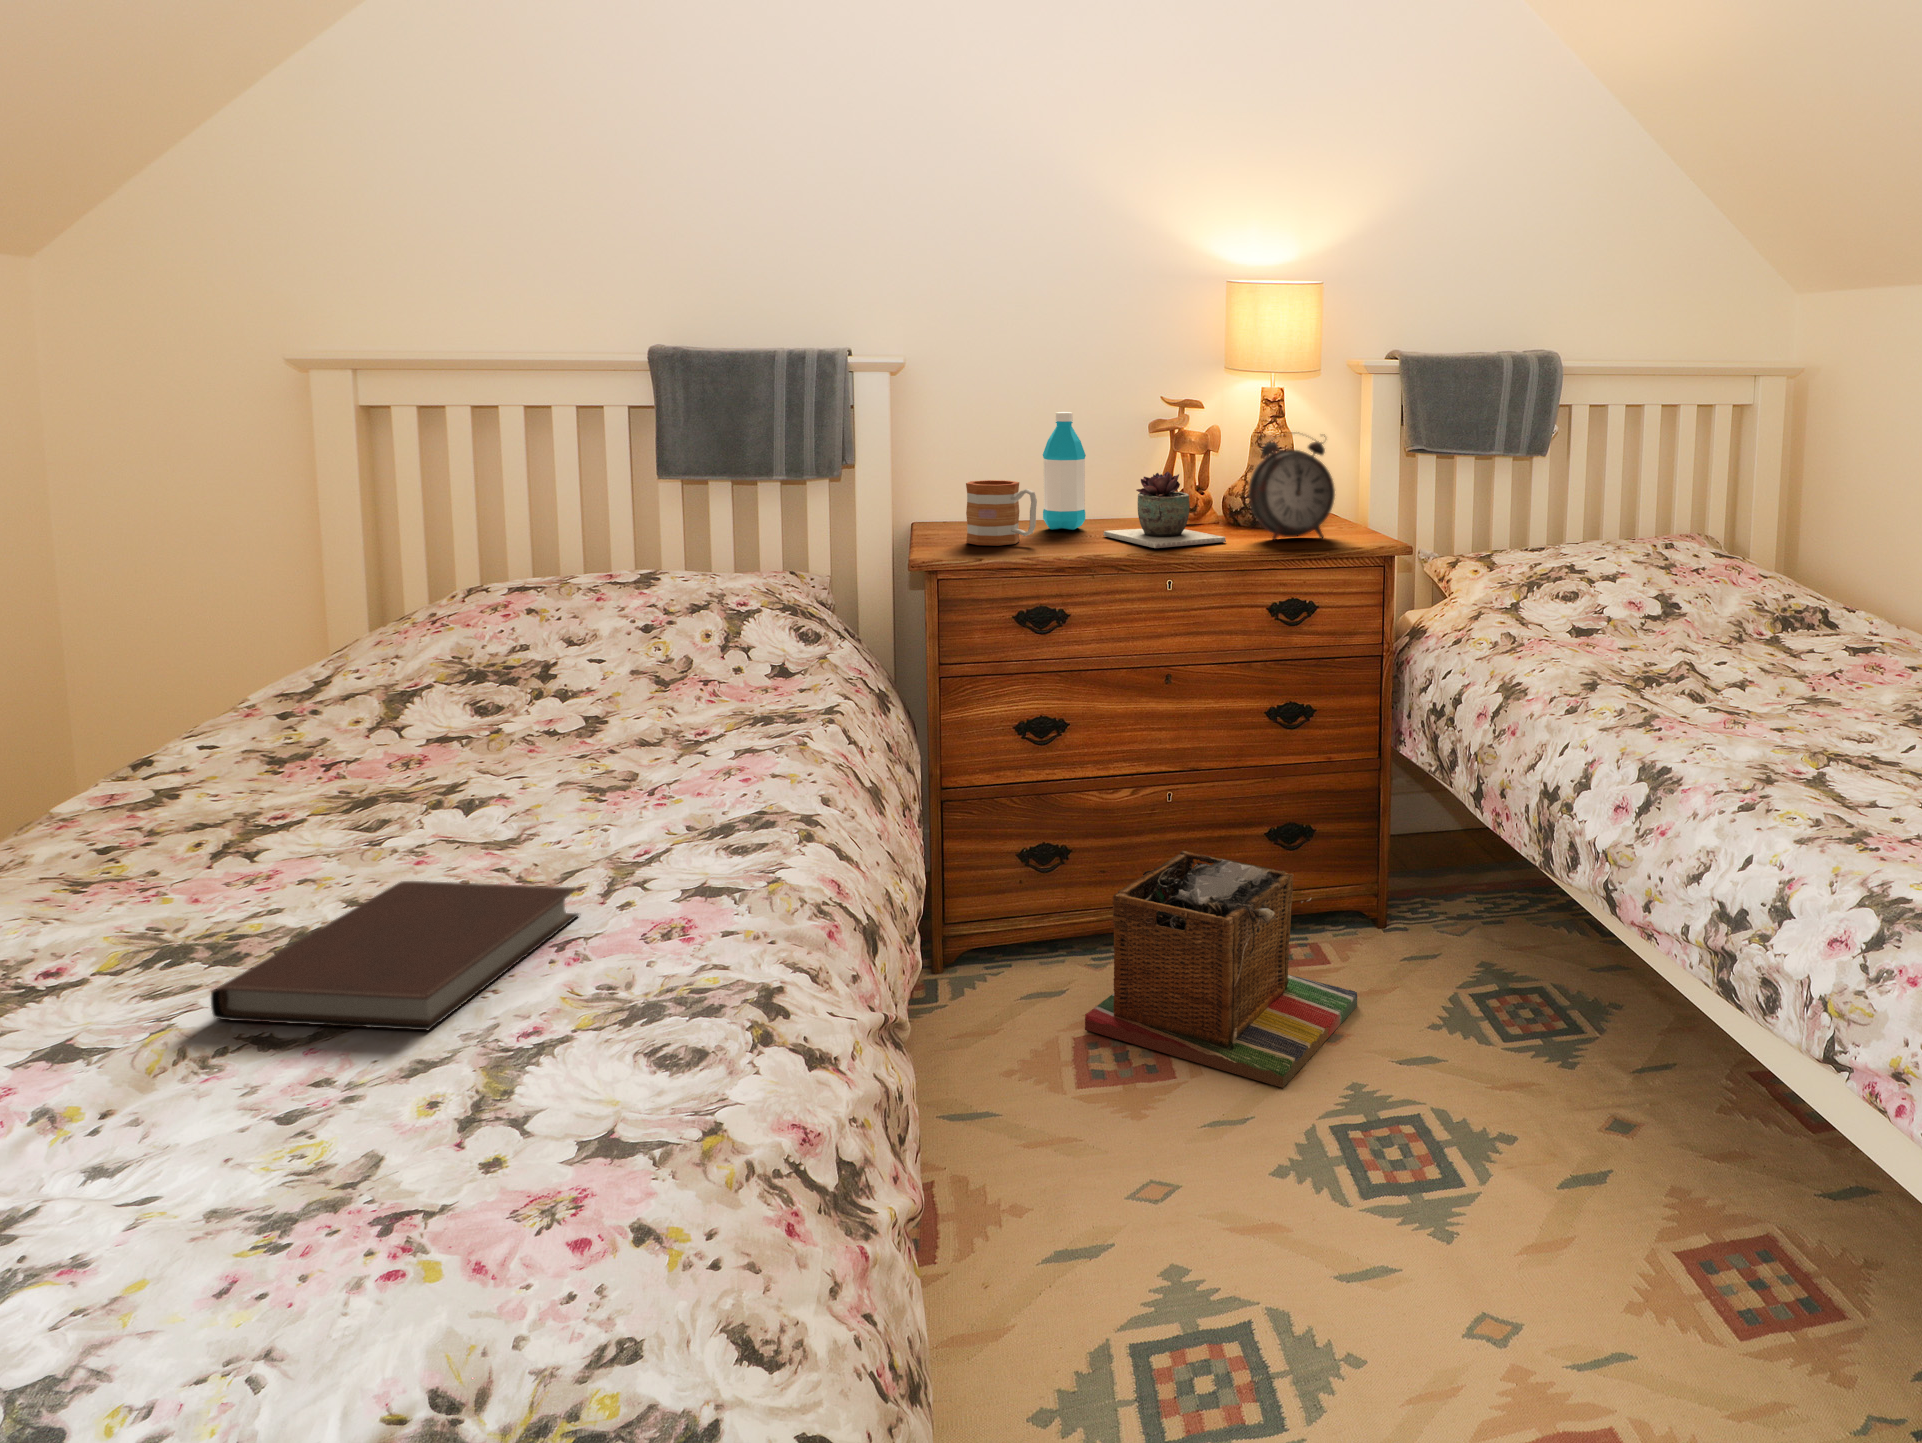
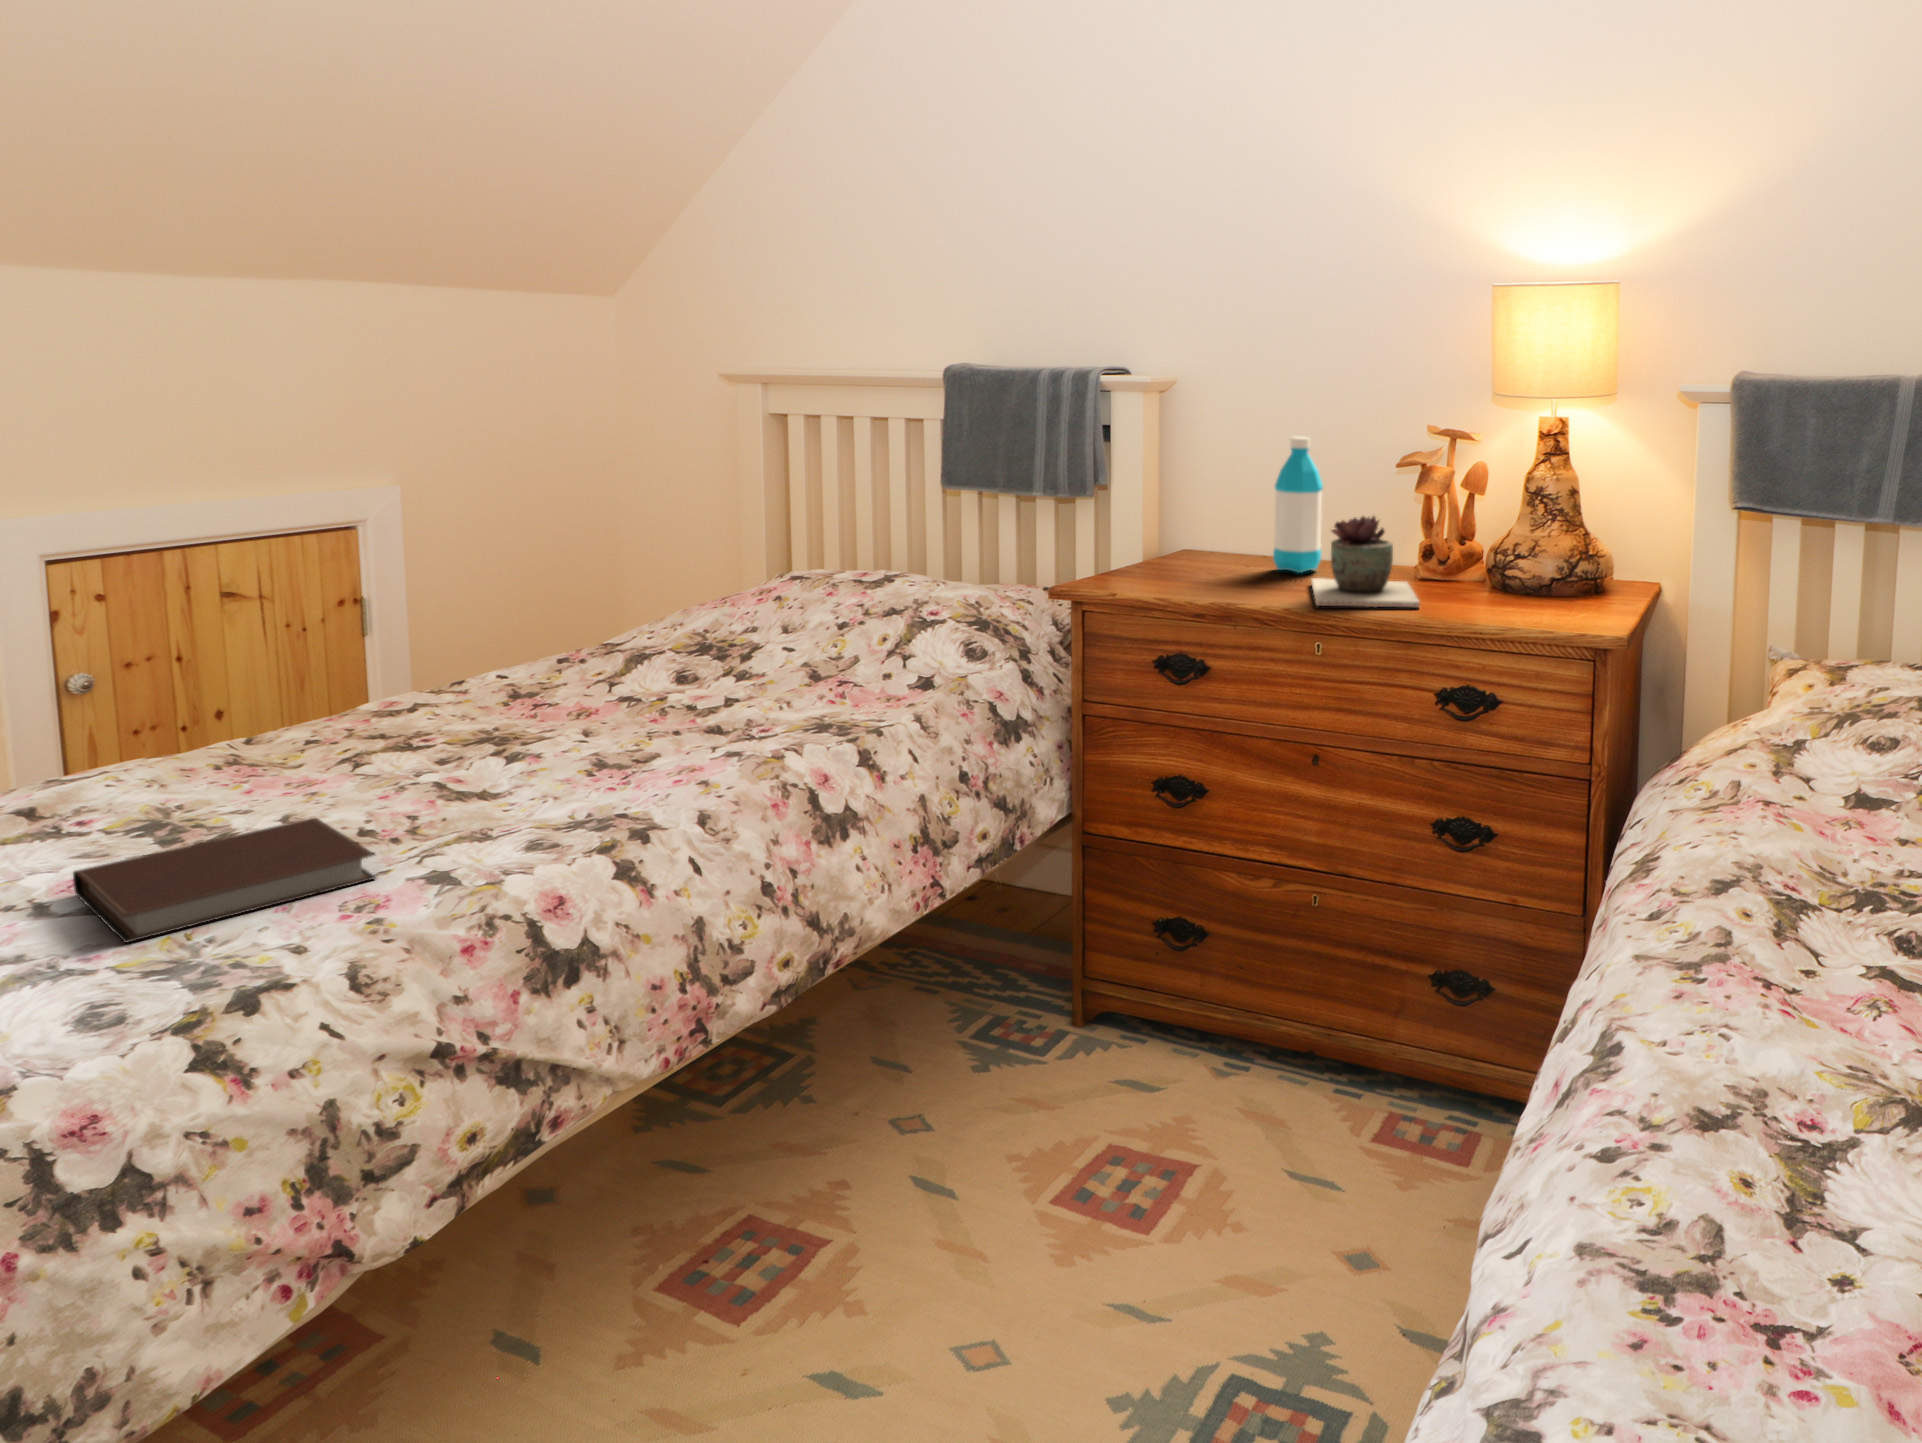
alarm clock: present [1248,436,1335,540] -> none [1459,478,1573,618]
mug: present [966,480,1037,546] -> none [1159,509,1217,583]
laundry basket: present [1085,851,1357,1088] -> none [1123,969,1432,1287]

